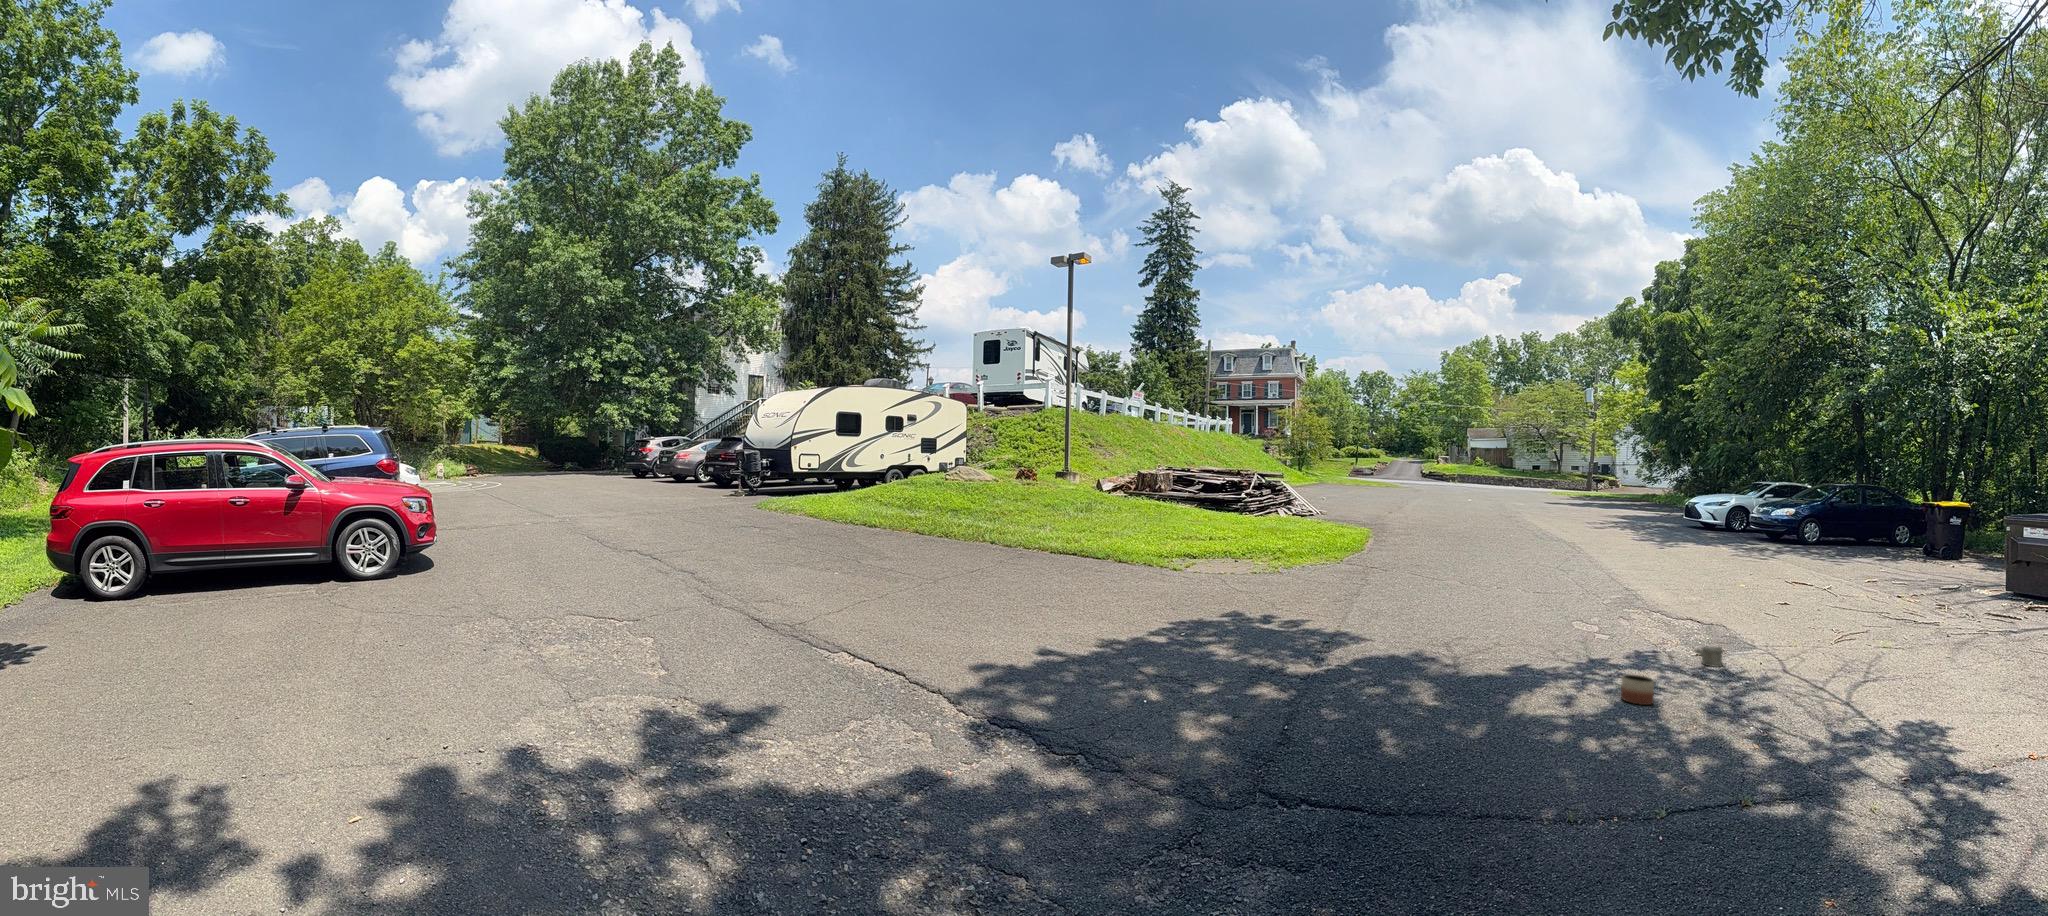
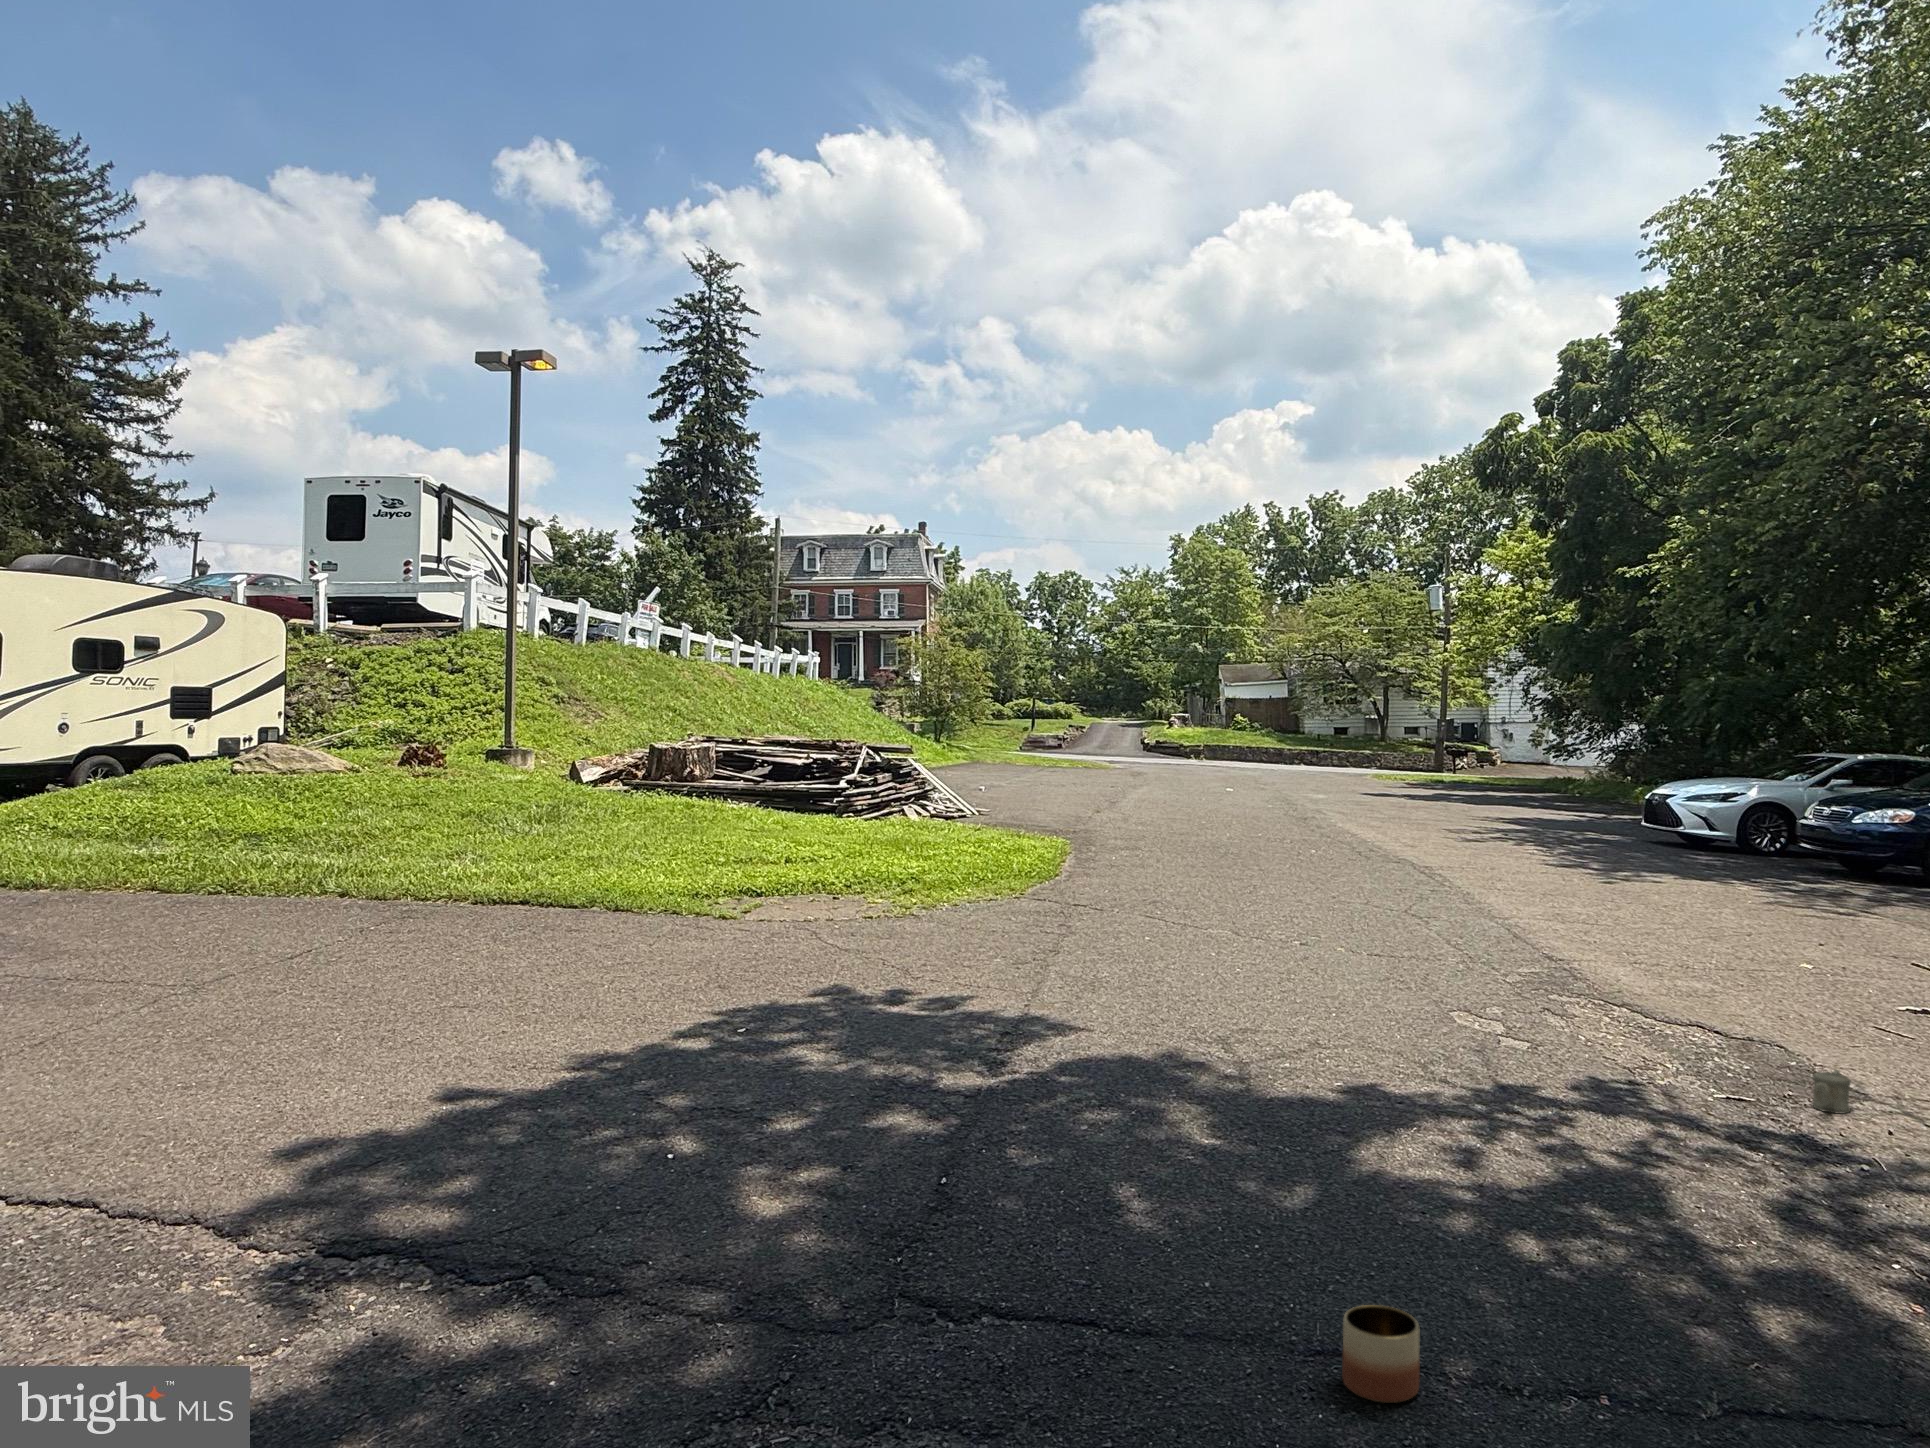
planter: present [1621,674,1654,705] -> present [1342,1305,1420,1403]

